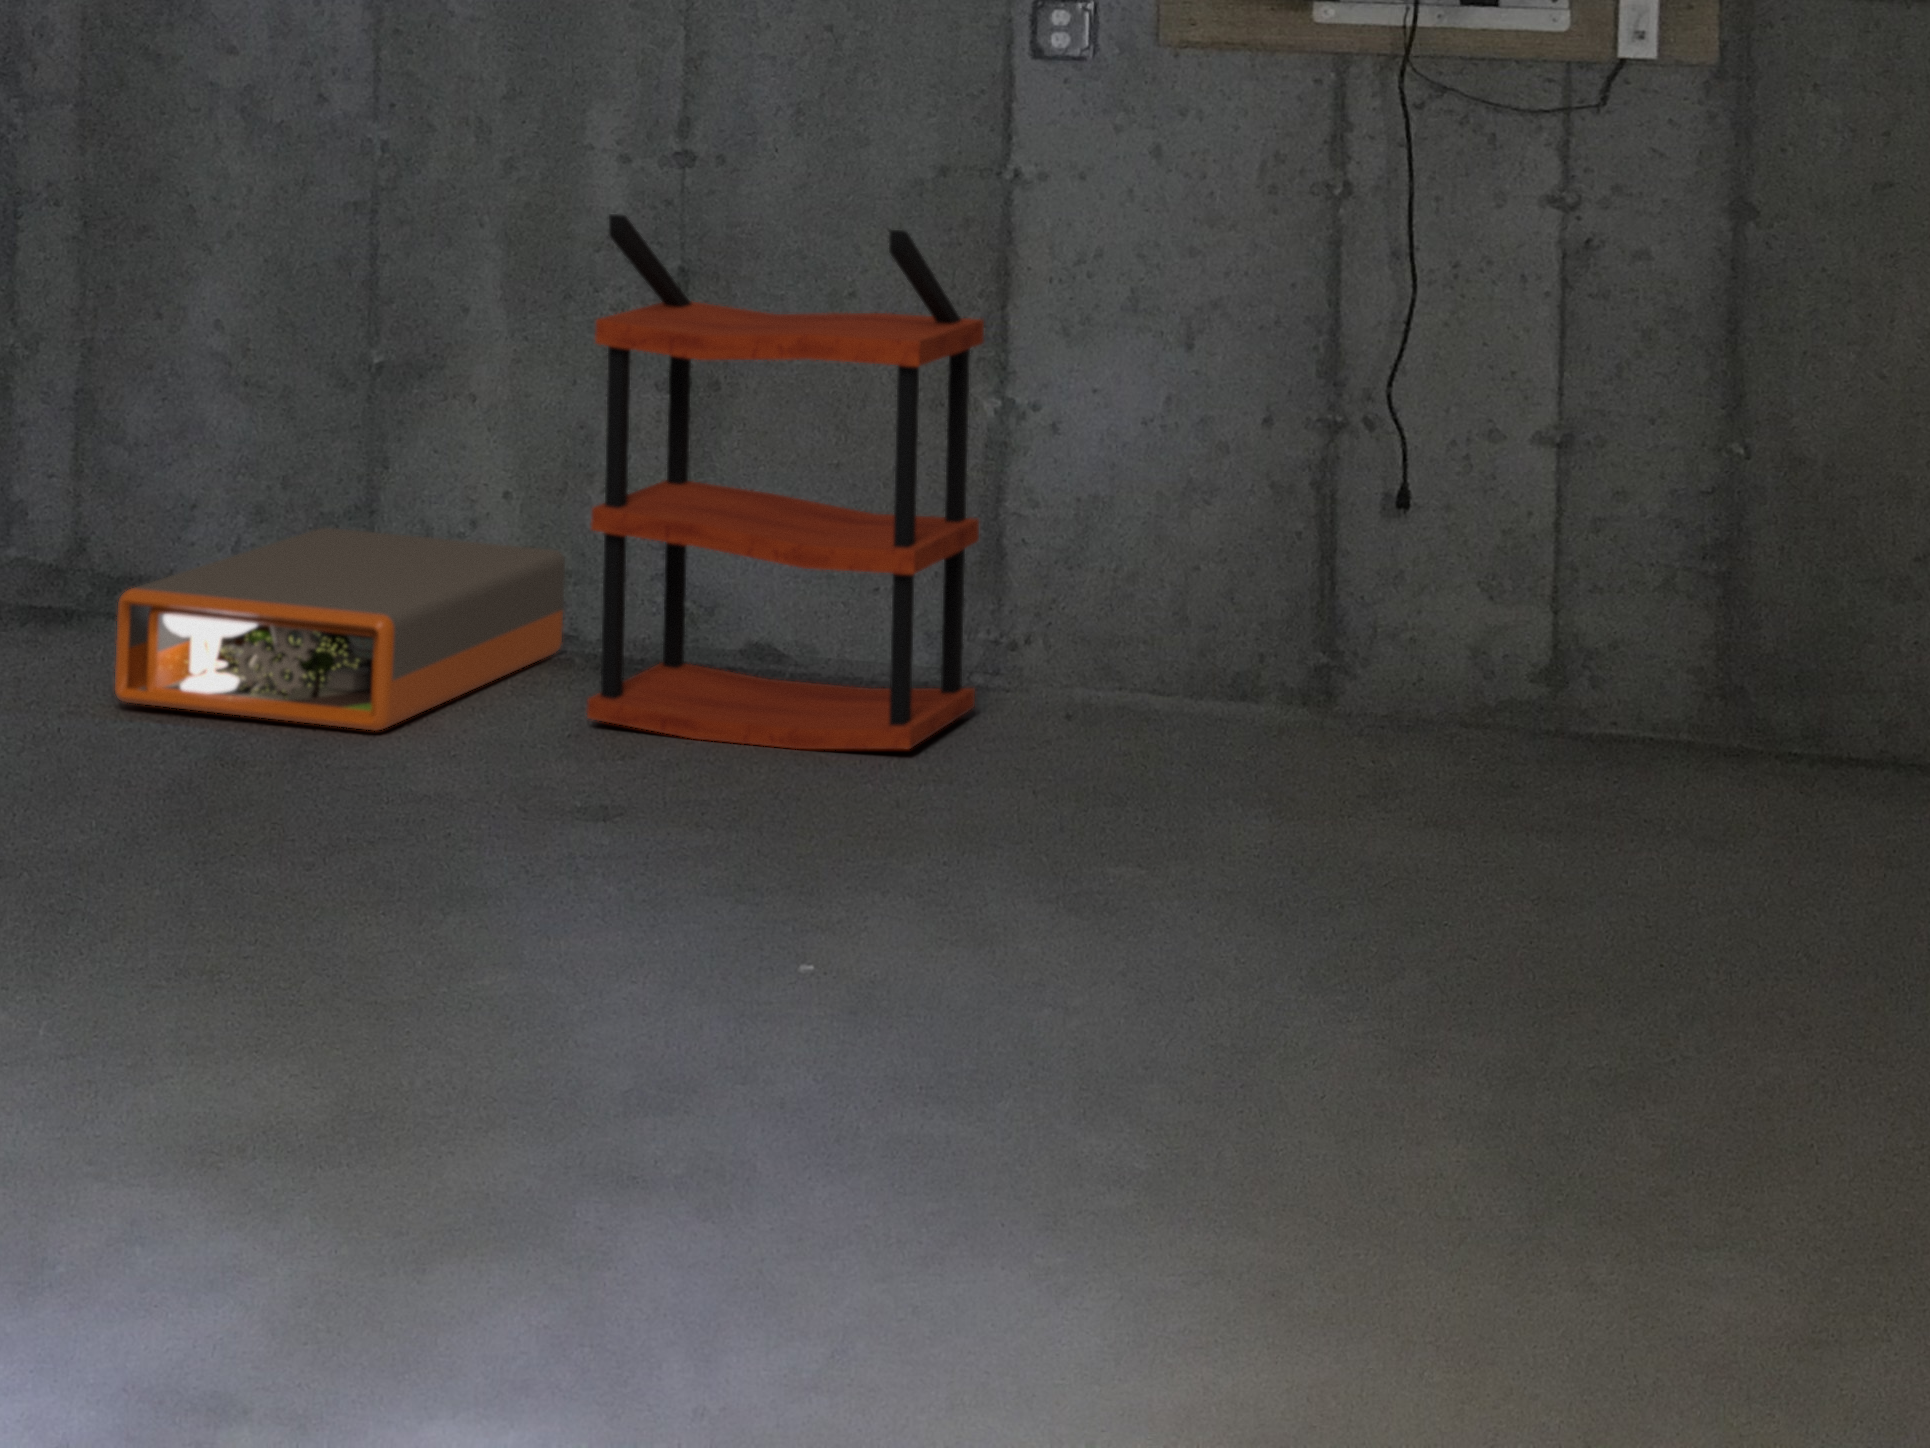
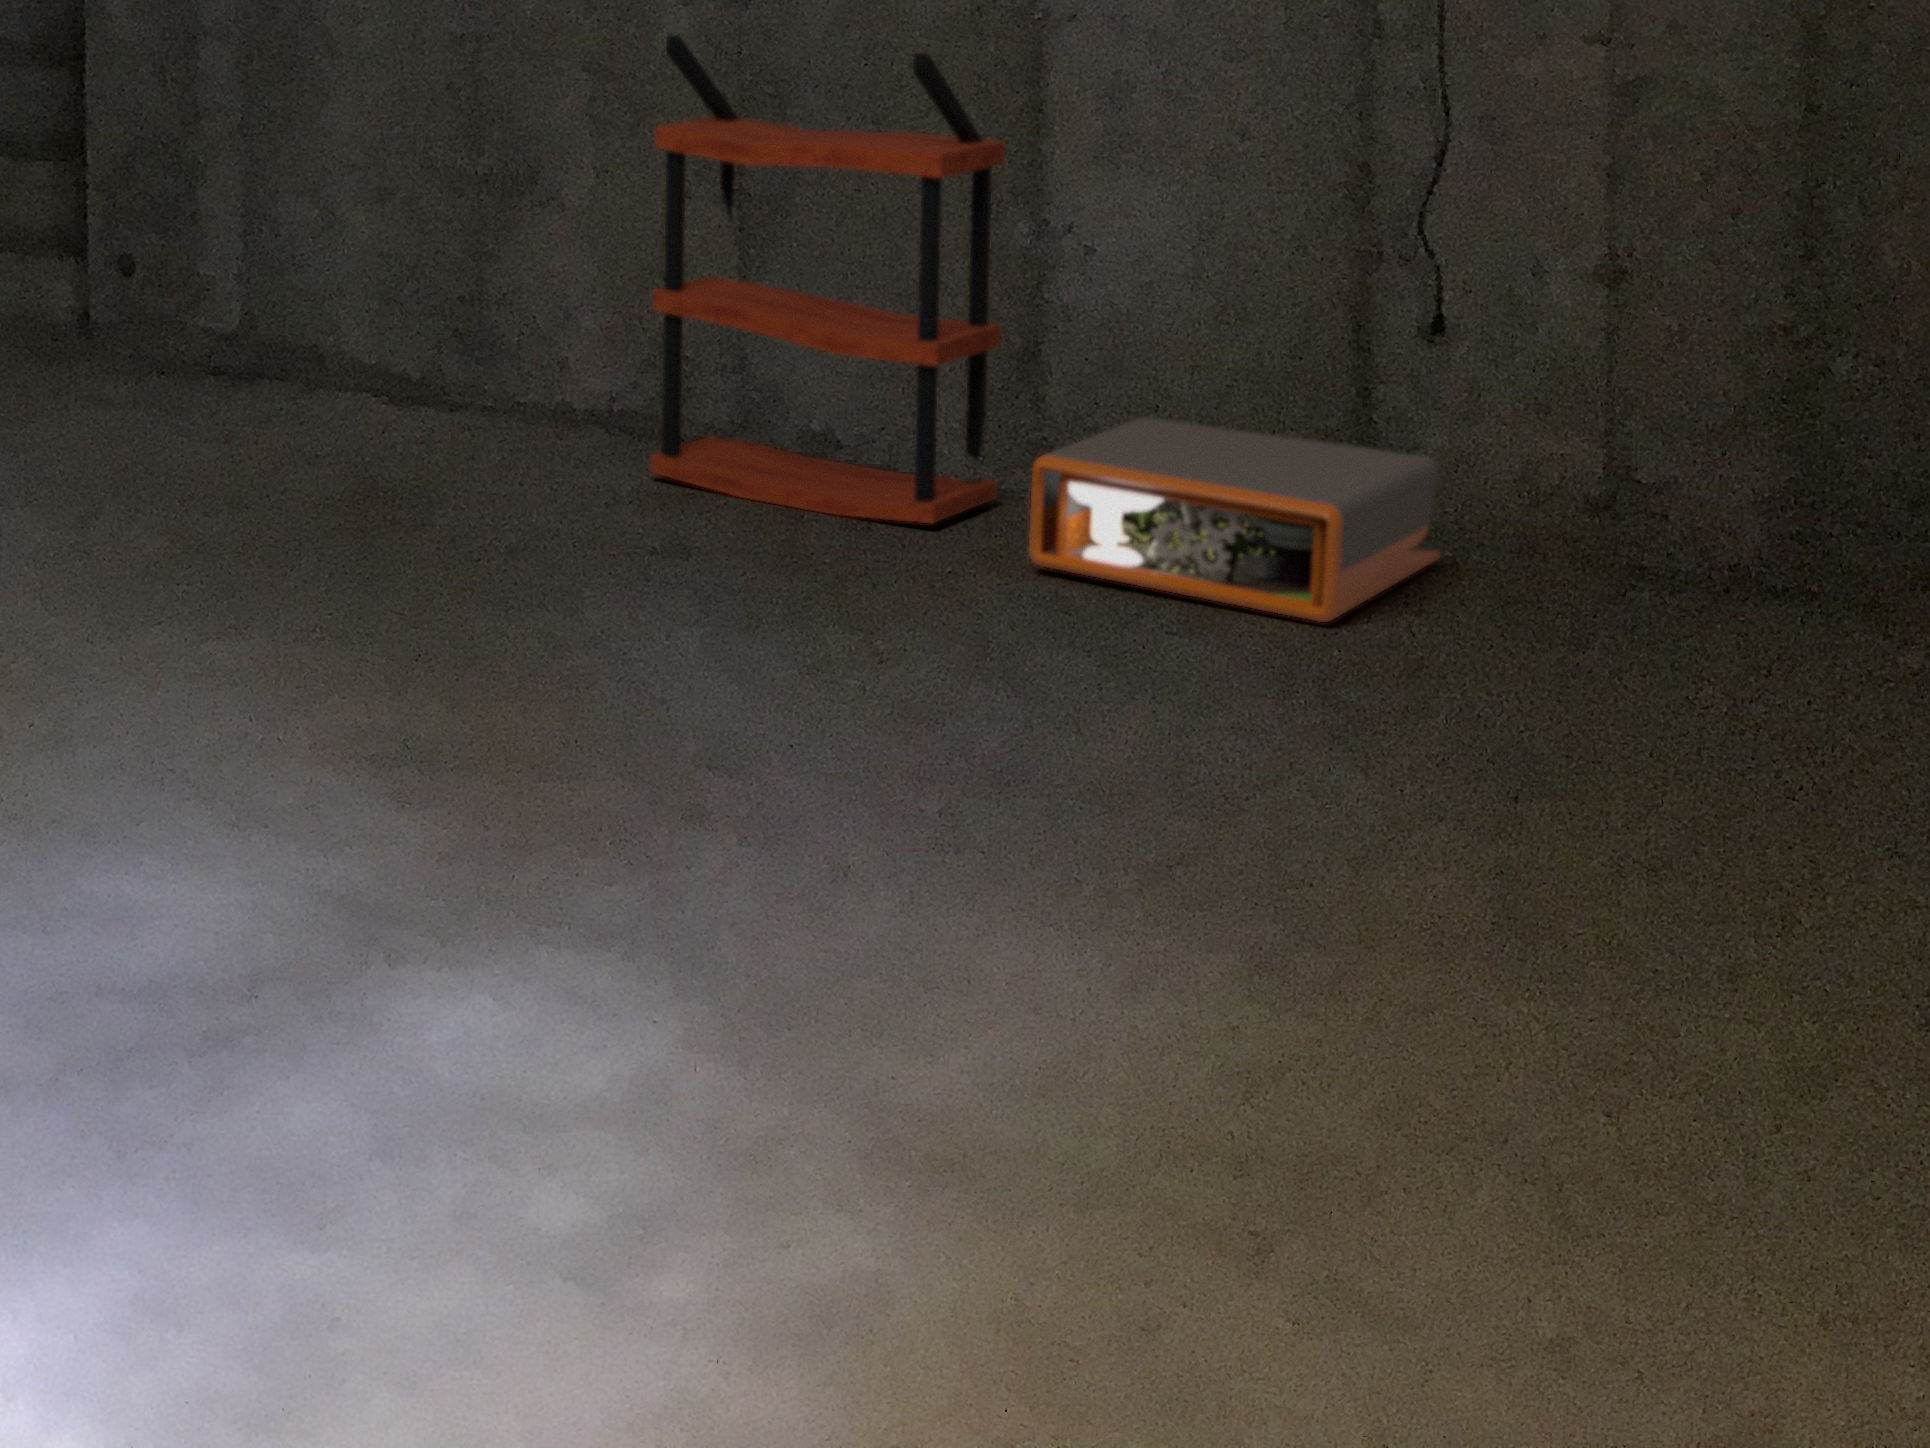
storage box: present [115,528,565,730] -> present [1029,418,1440,622]

